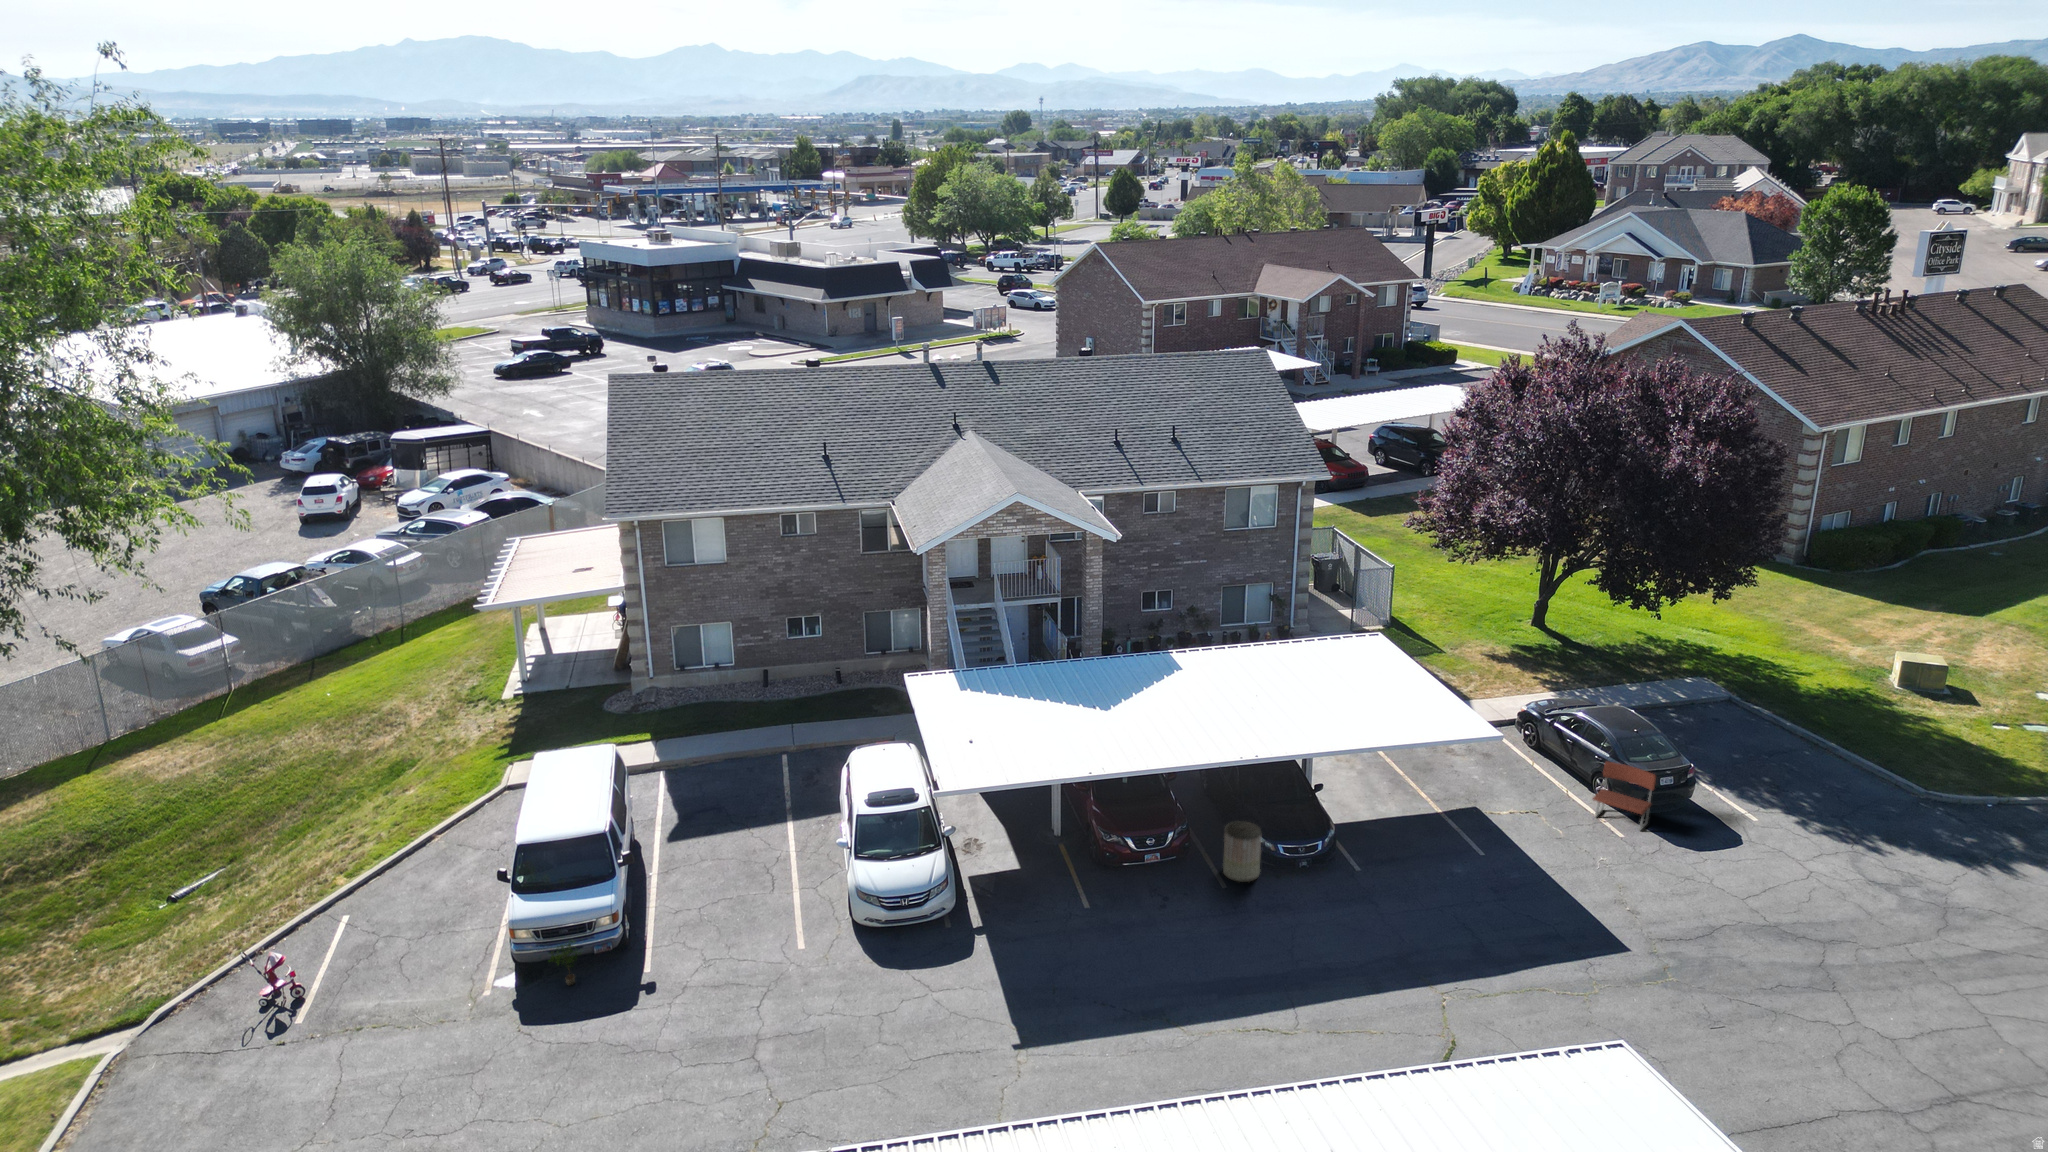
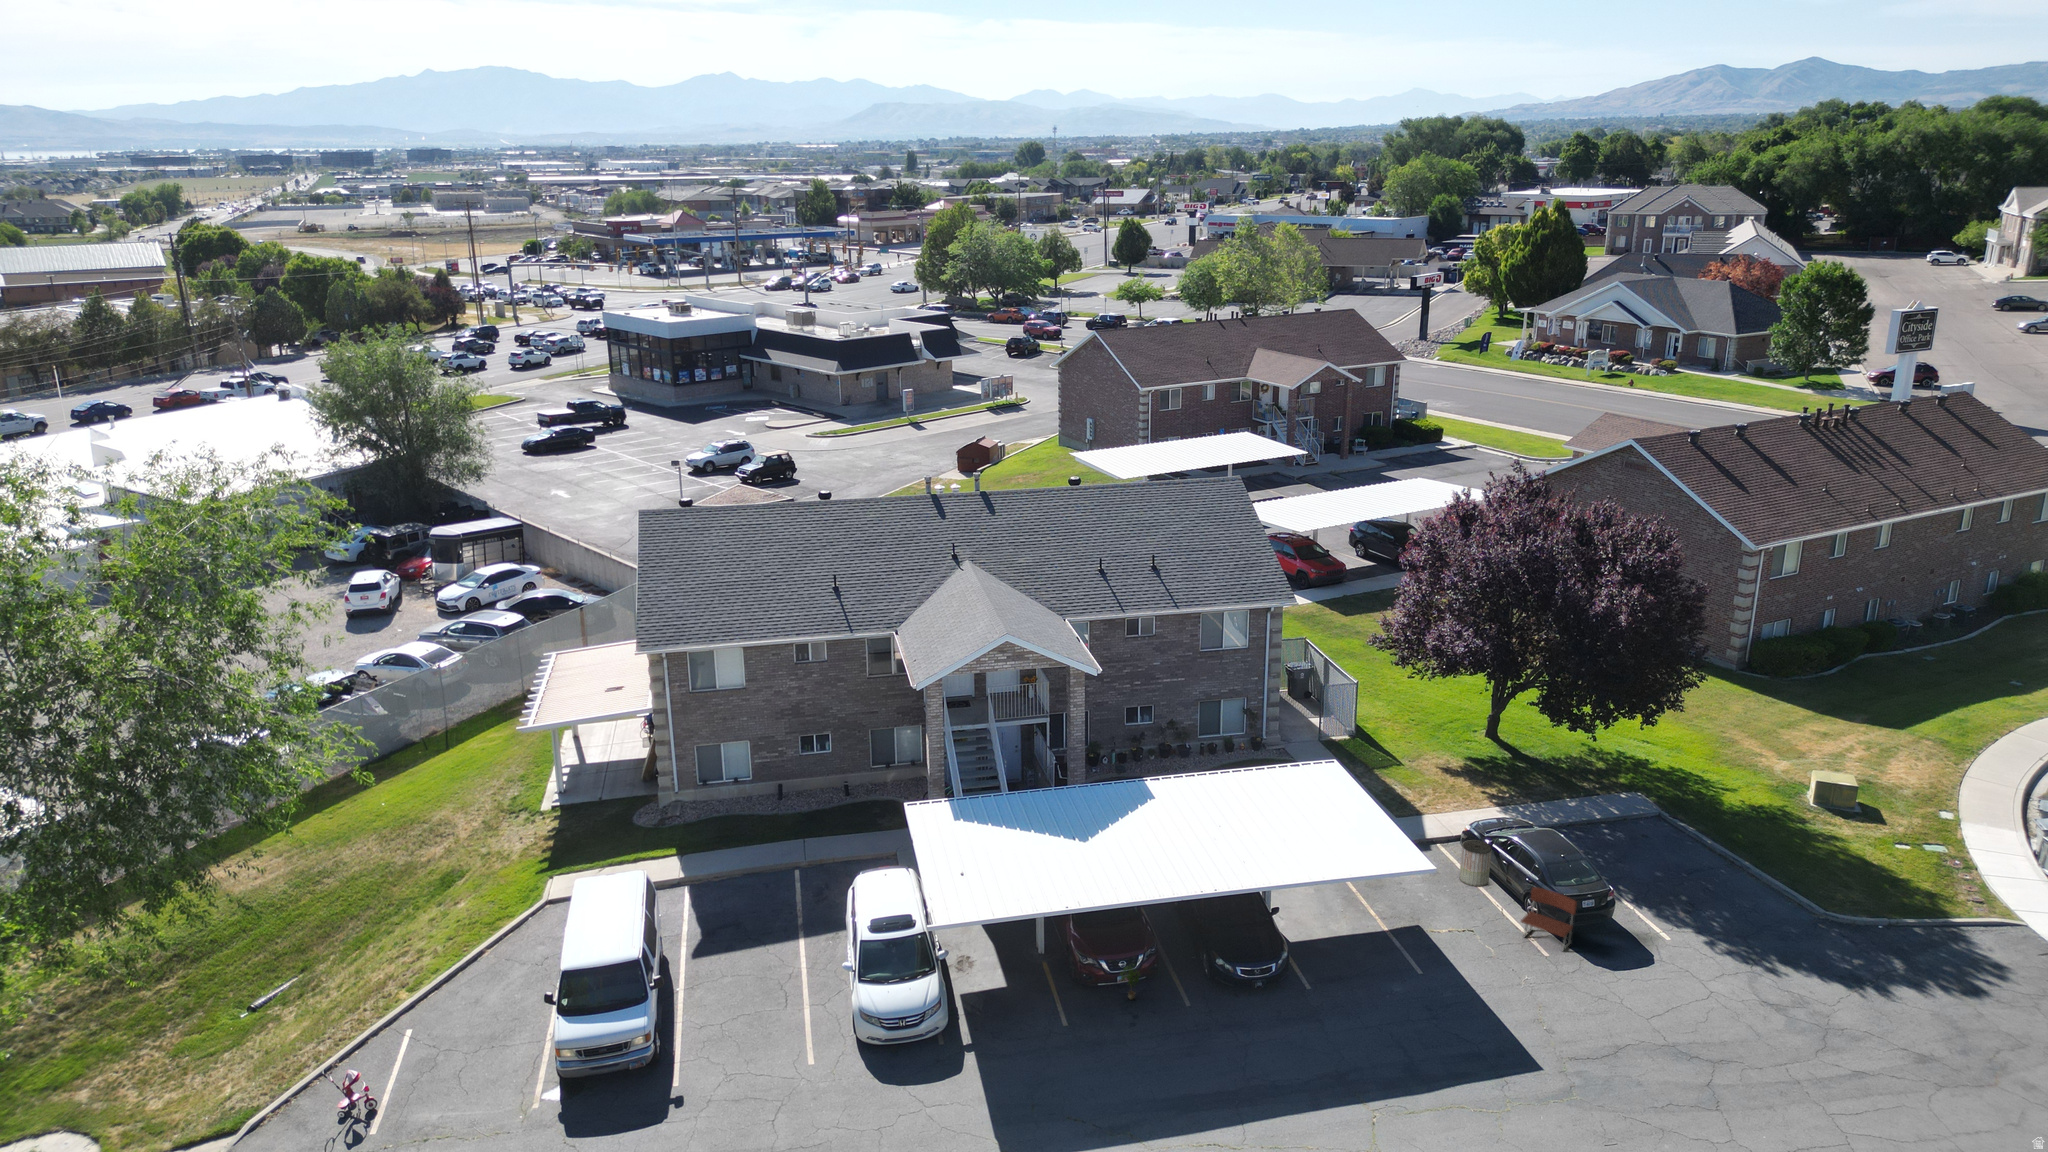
trash can: present [1223,821,1261,882] -> present [1459,840,1492,887]
potted plant: present [550,941,577,986] -> present [1121,965,1139,1000]

